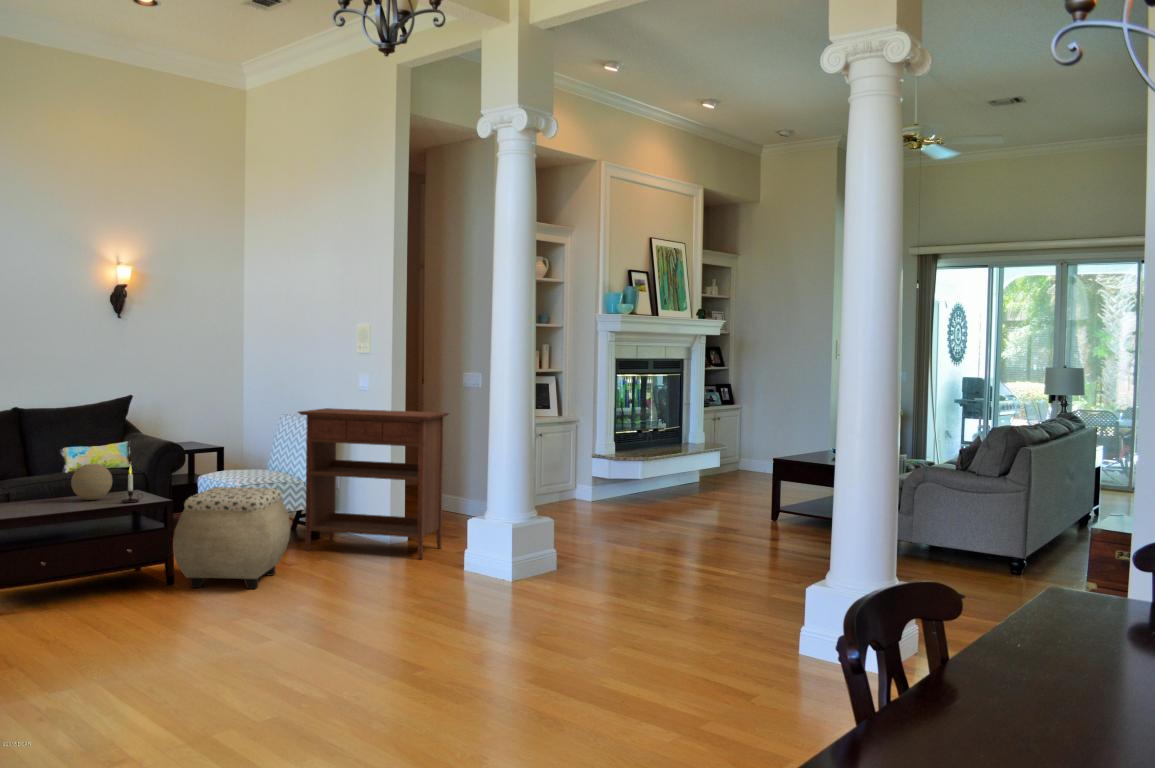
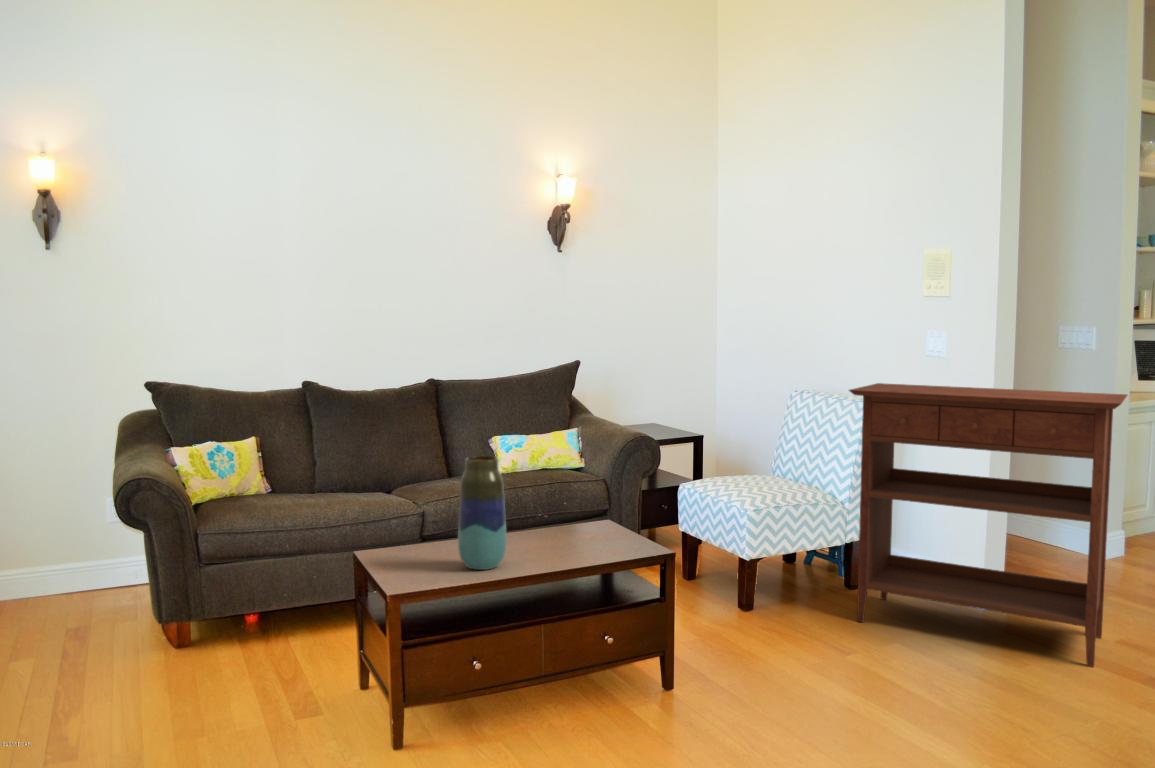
vase: none [26,448,58,512] -> present [458,456,507,570]
decorative orb: present [71,463,112,500] -> none [518,475,578,536]
candle: present [121,466,143,503] -> none [598,485,632,551]
ottoman: present [173,487,290,589] -> none [687,521,867,727]

